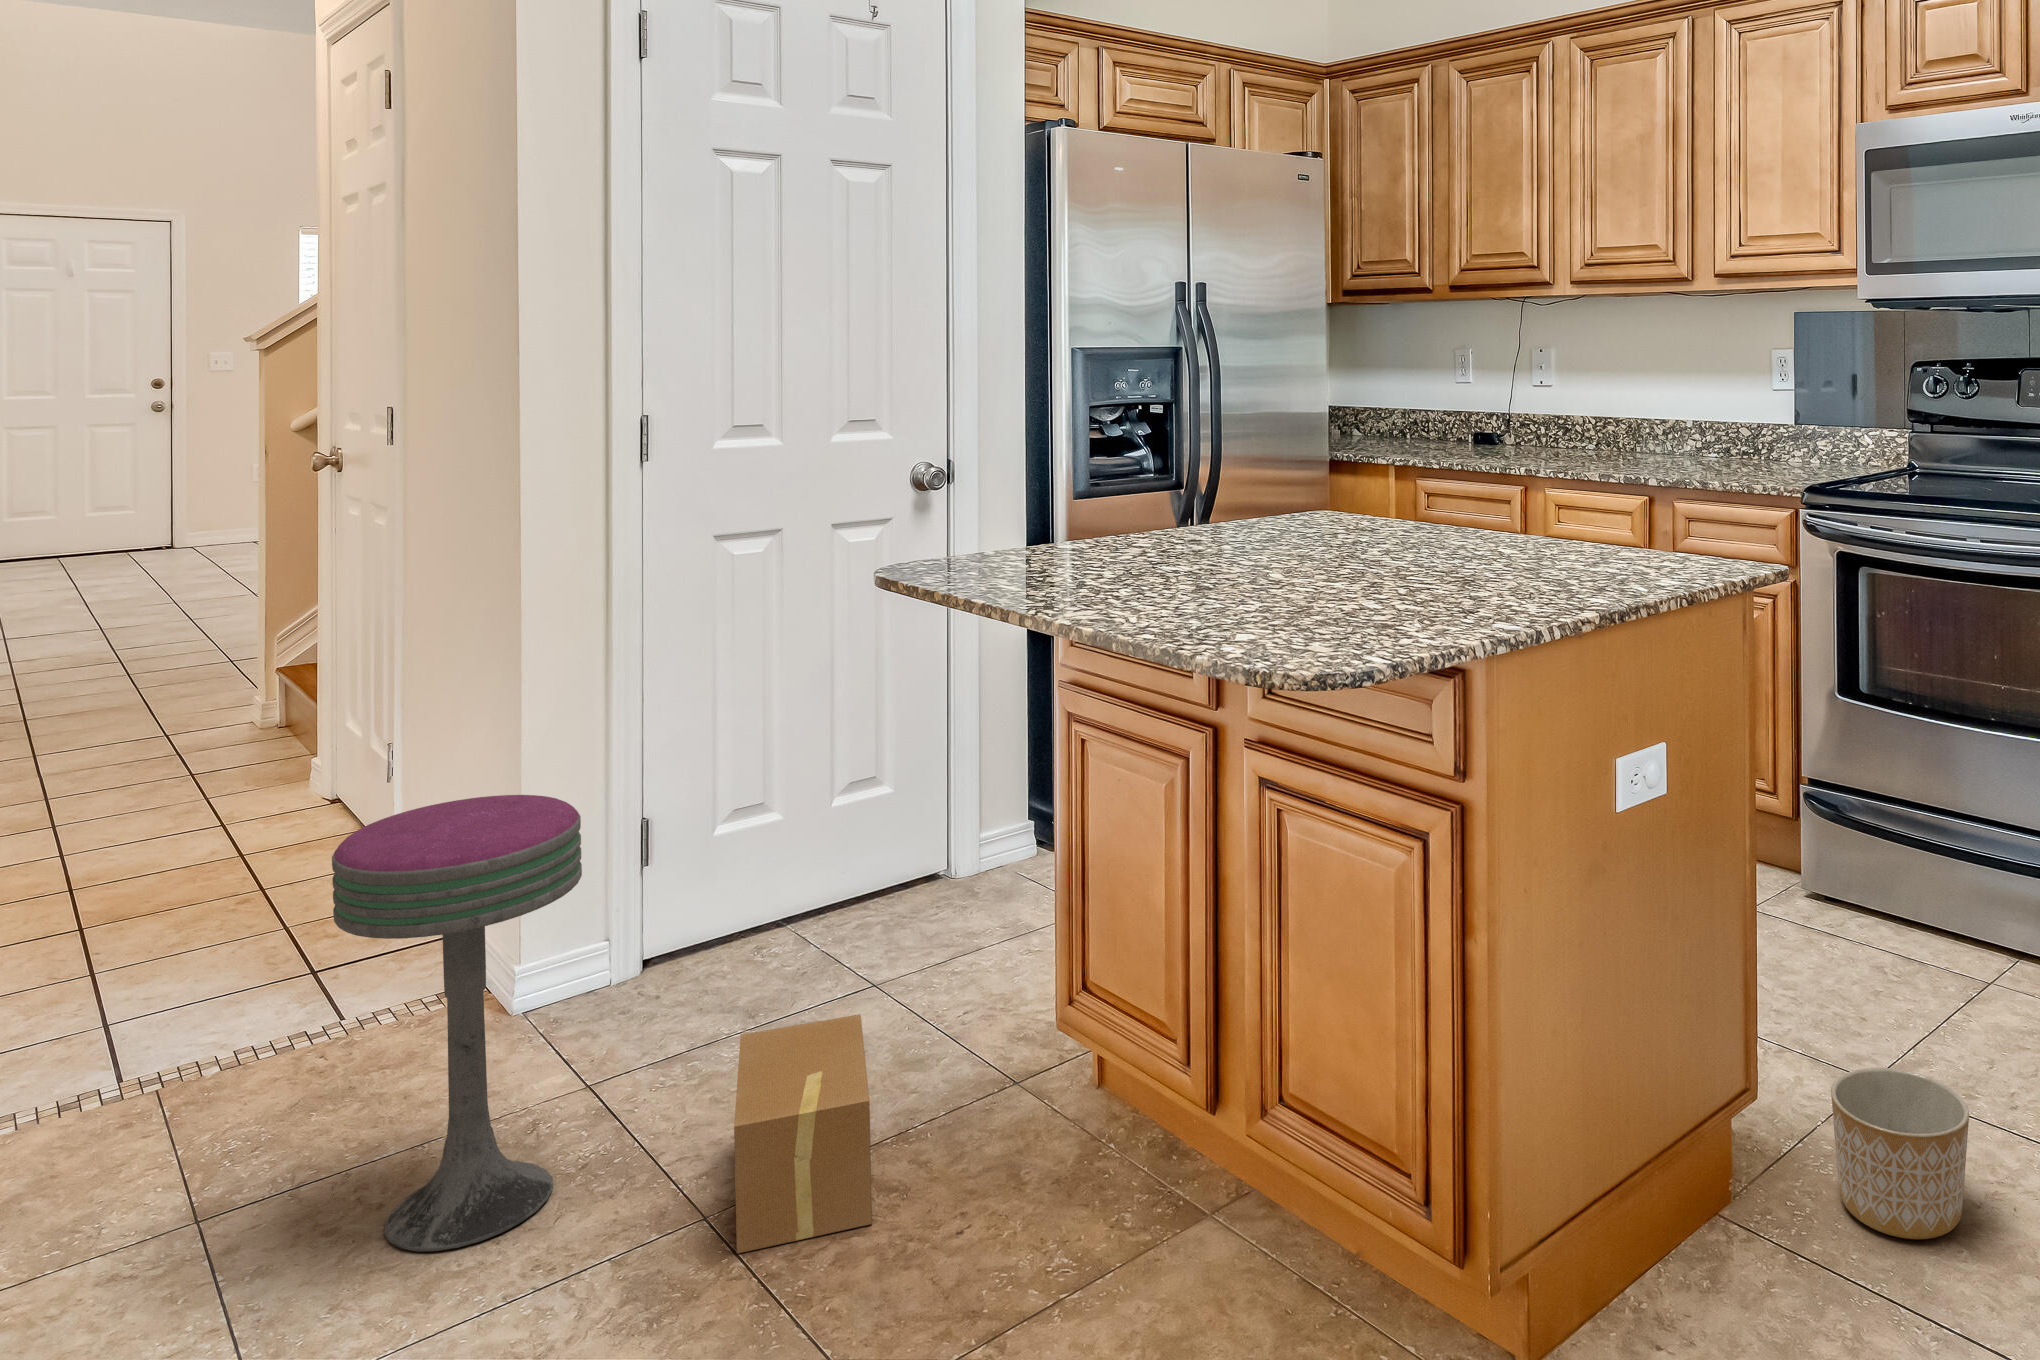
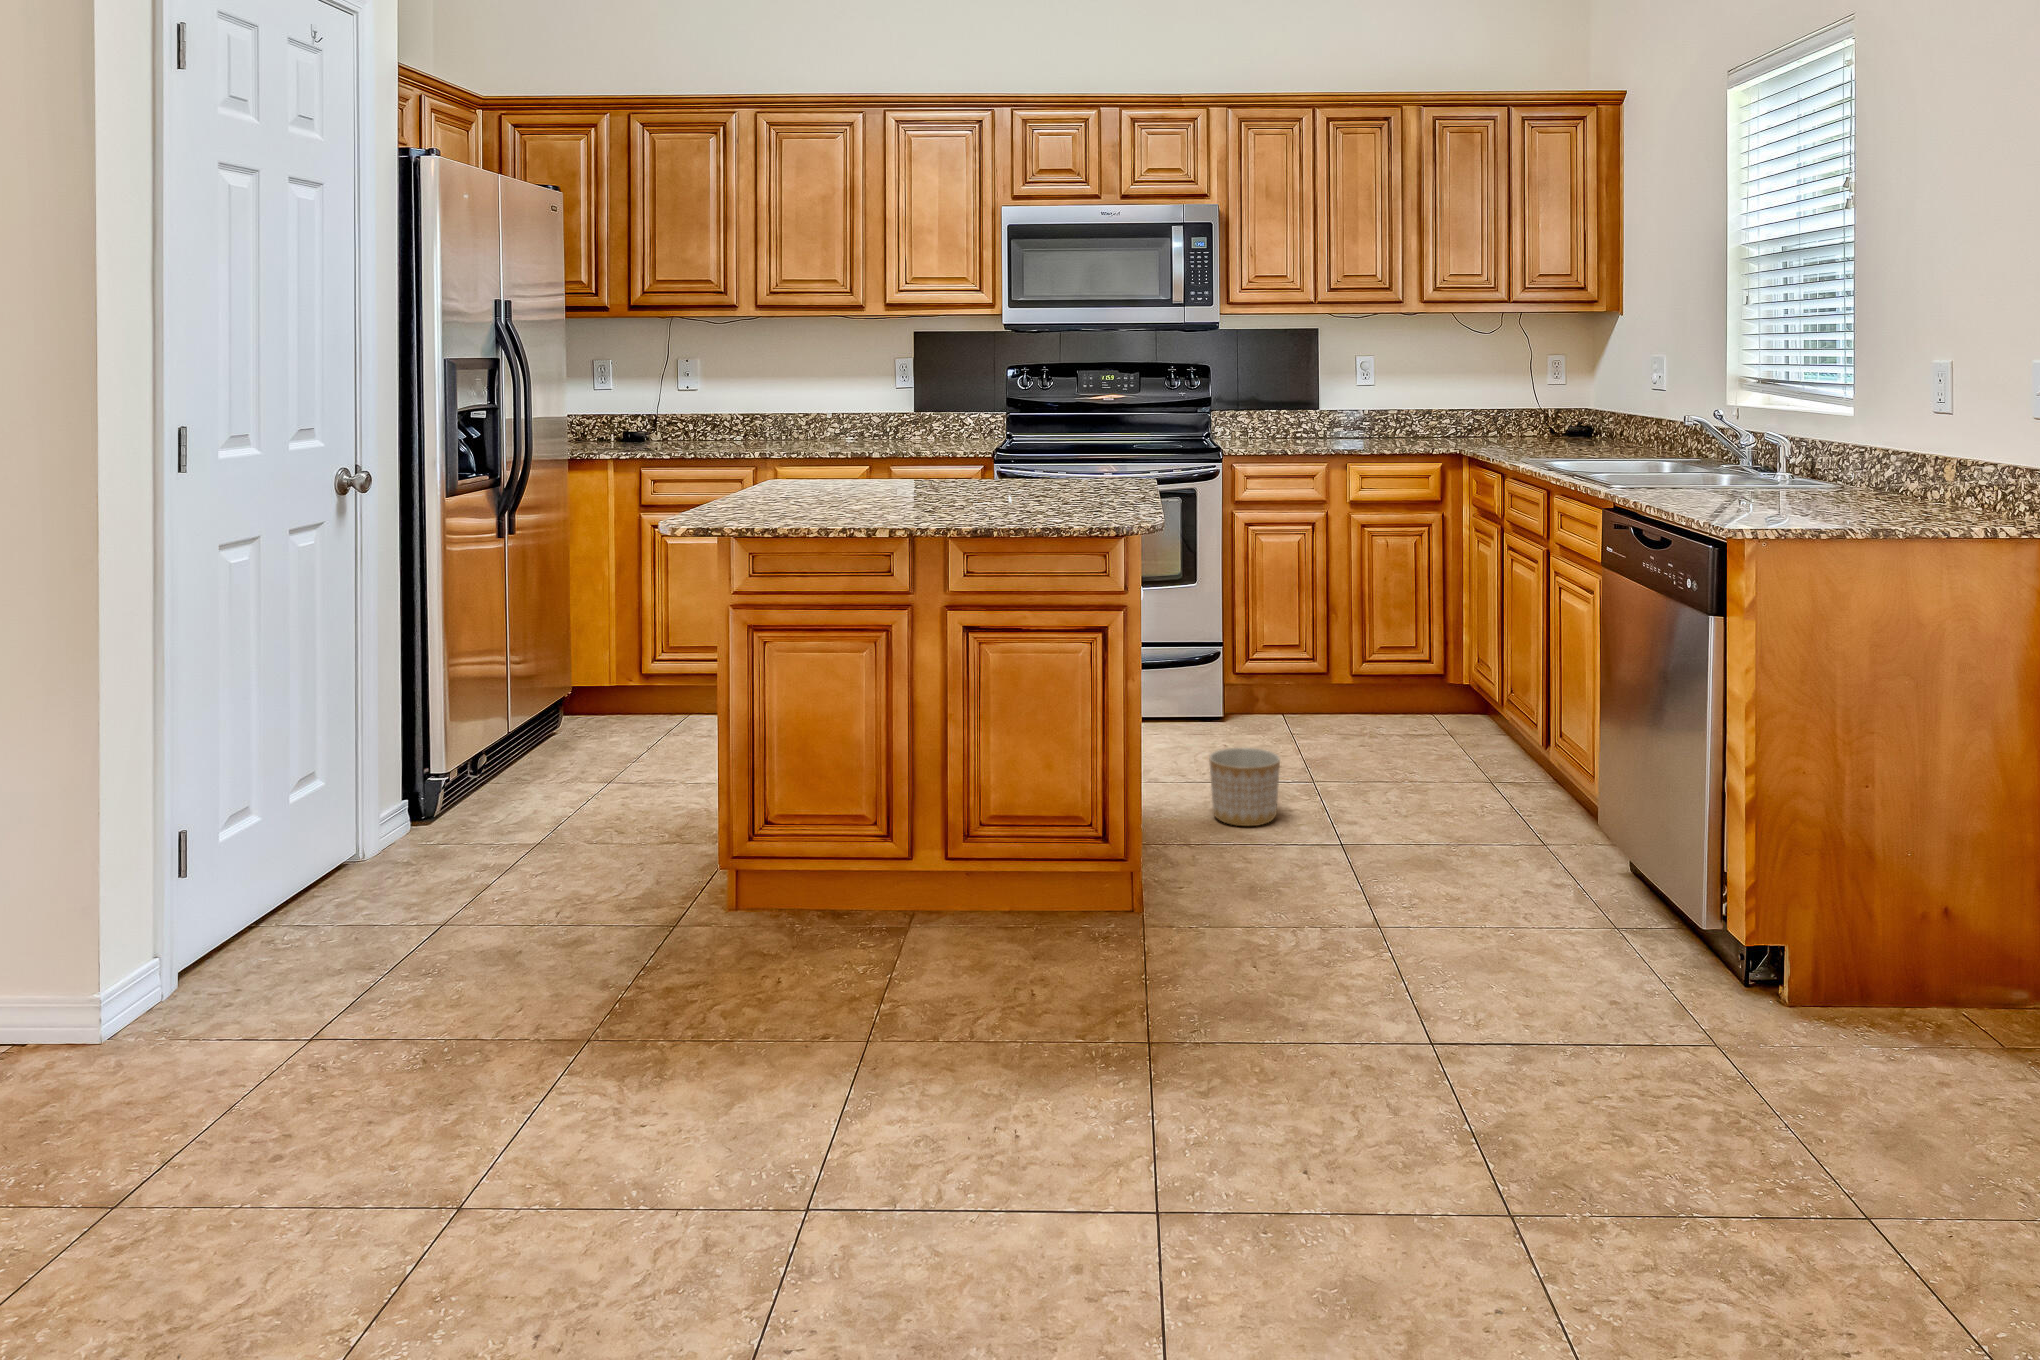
bar stool: present [332,795,582,1251] -> none [330,750,549,1175]
cardboard box: present [734,1014,872,1254] -> none [594,897,786,1057]

